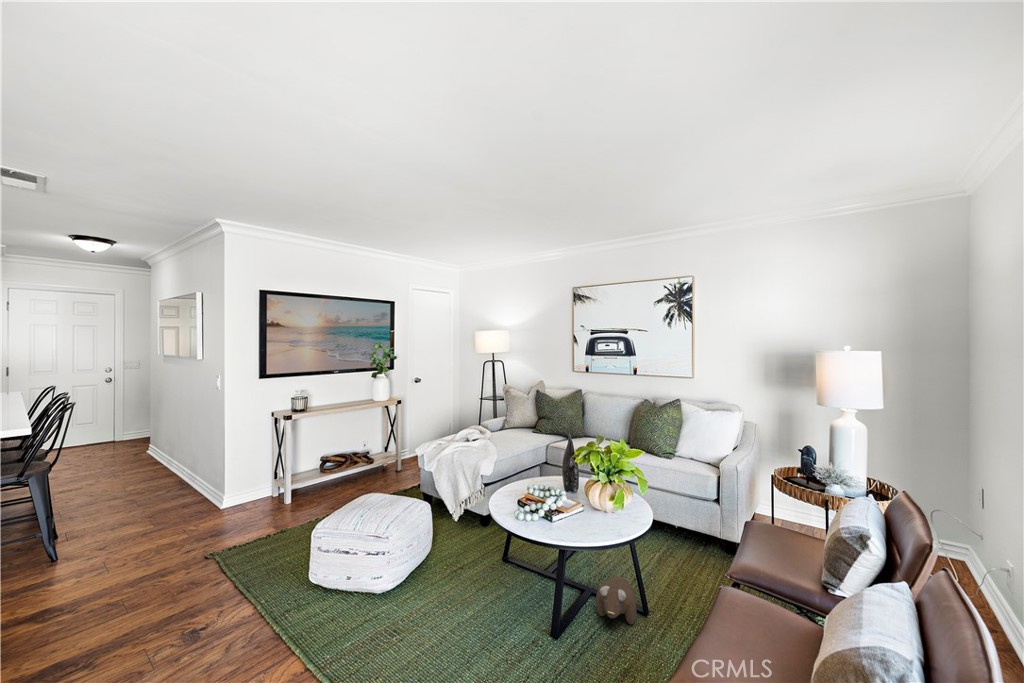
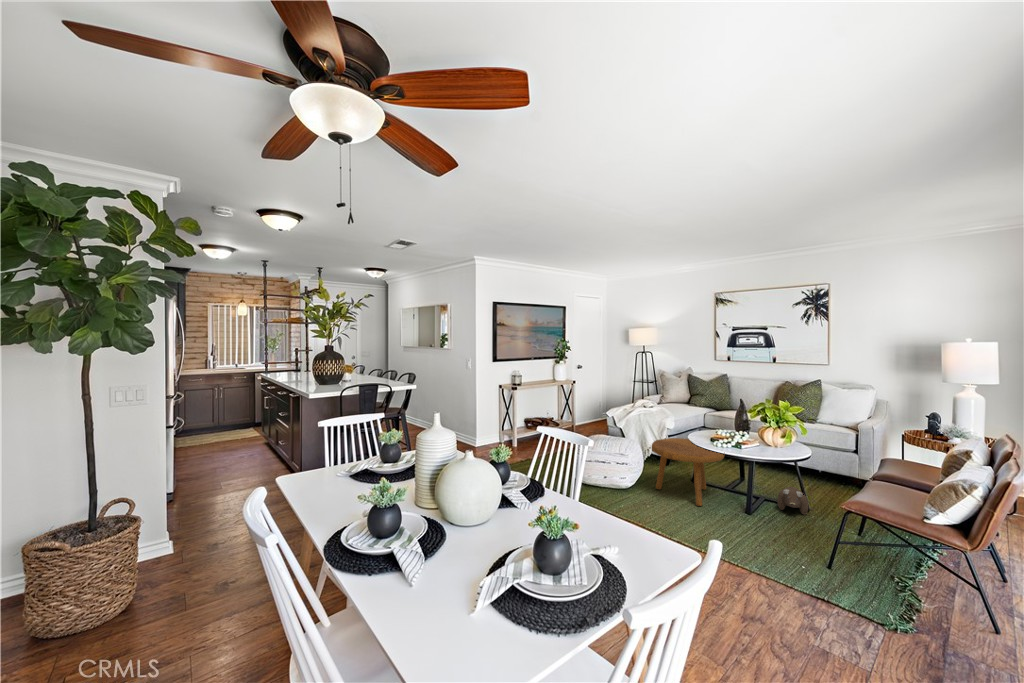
footstool: none [420,496,527,621] -> present [652,438,724,506]

